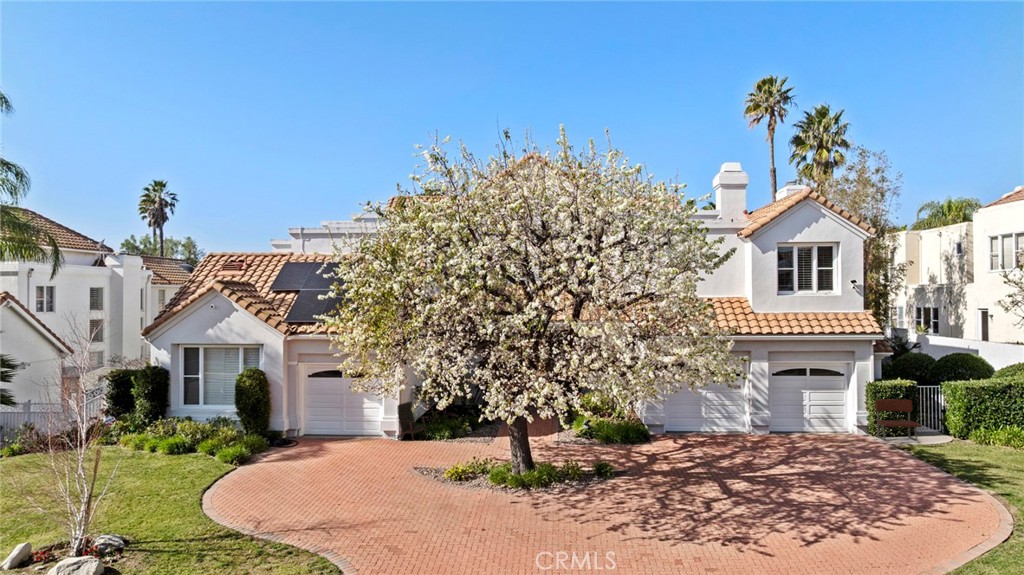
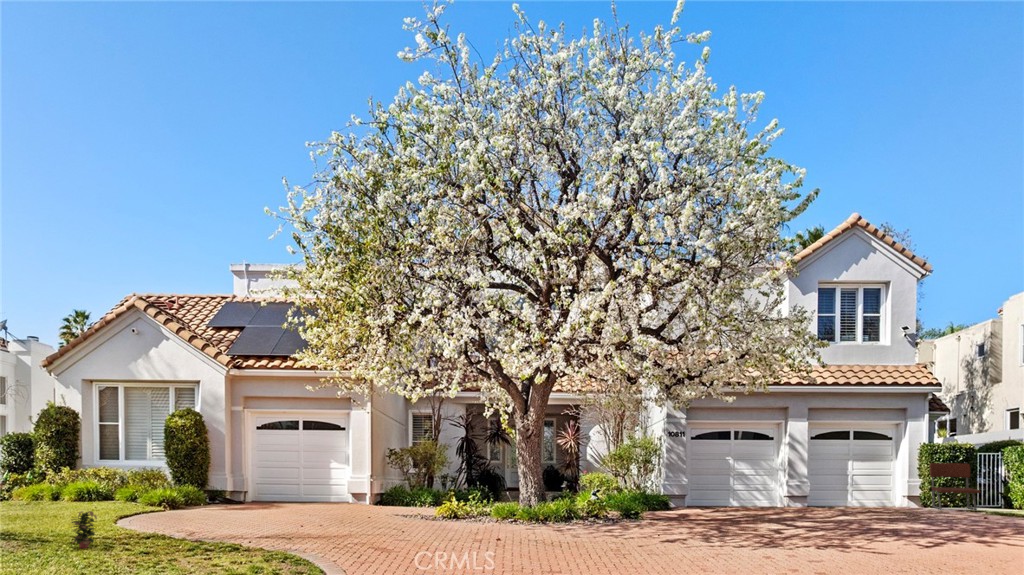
lounge chair: present [397,401,426,440] -> none [367,459,405,504]
decorative plant: none [97,486,127,520] -> present [72,511,97,548]

